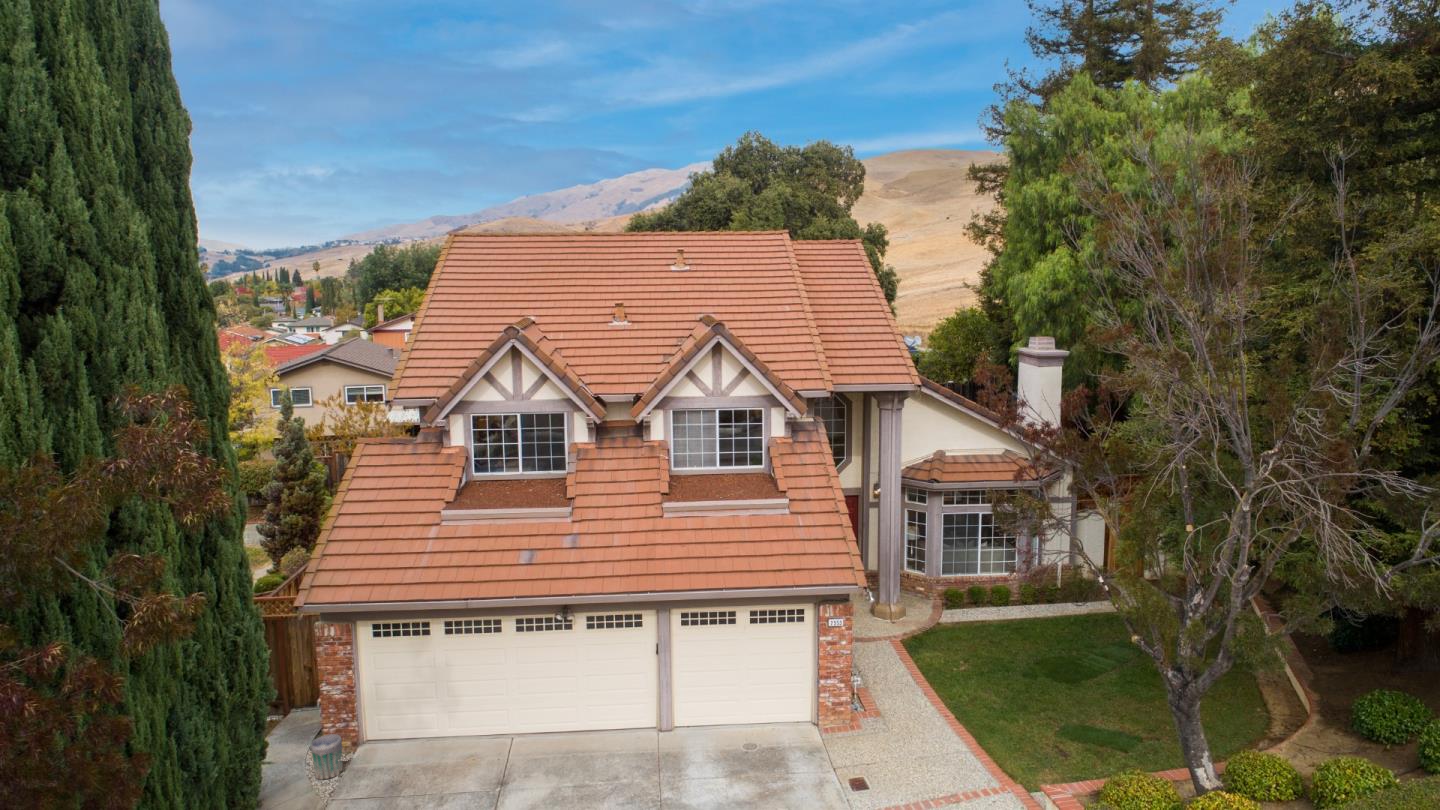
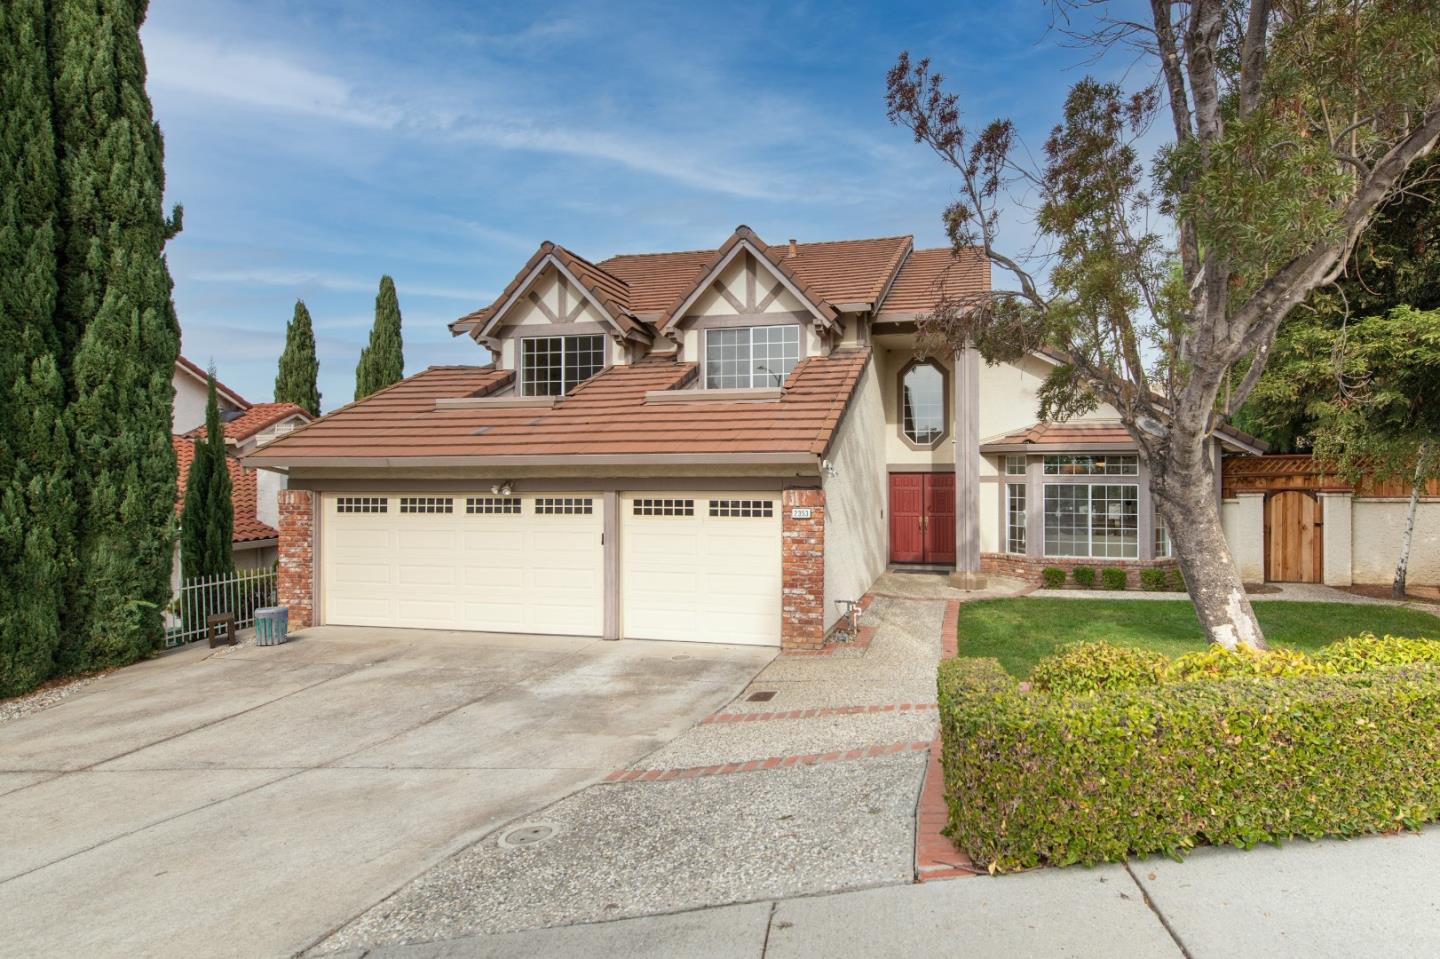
bench: none [246,743,292,791] -> present [207,612,235,648]

